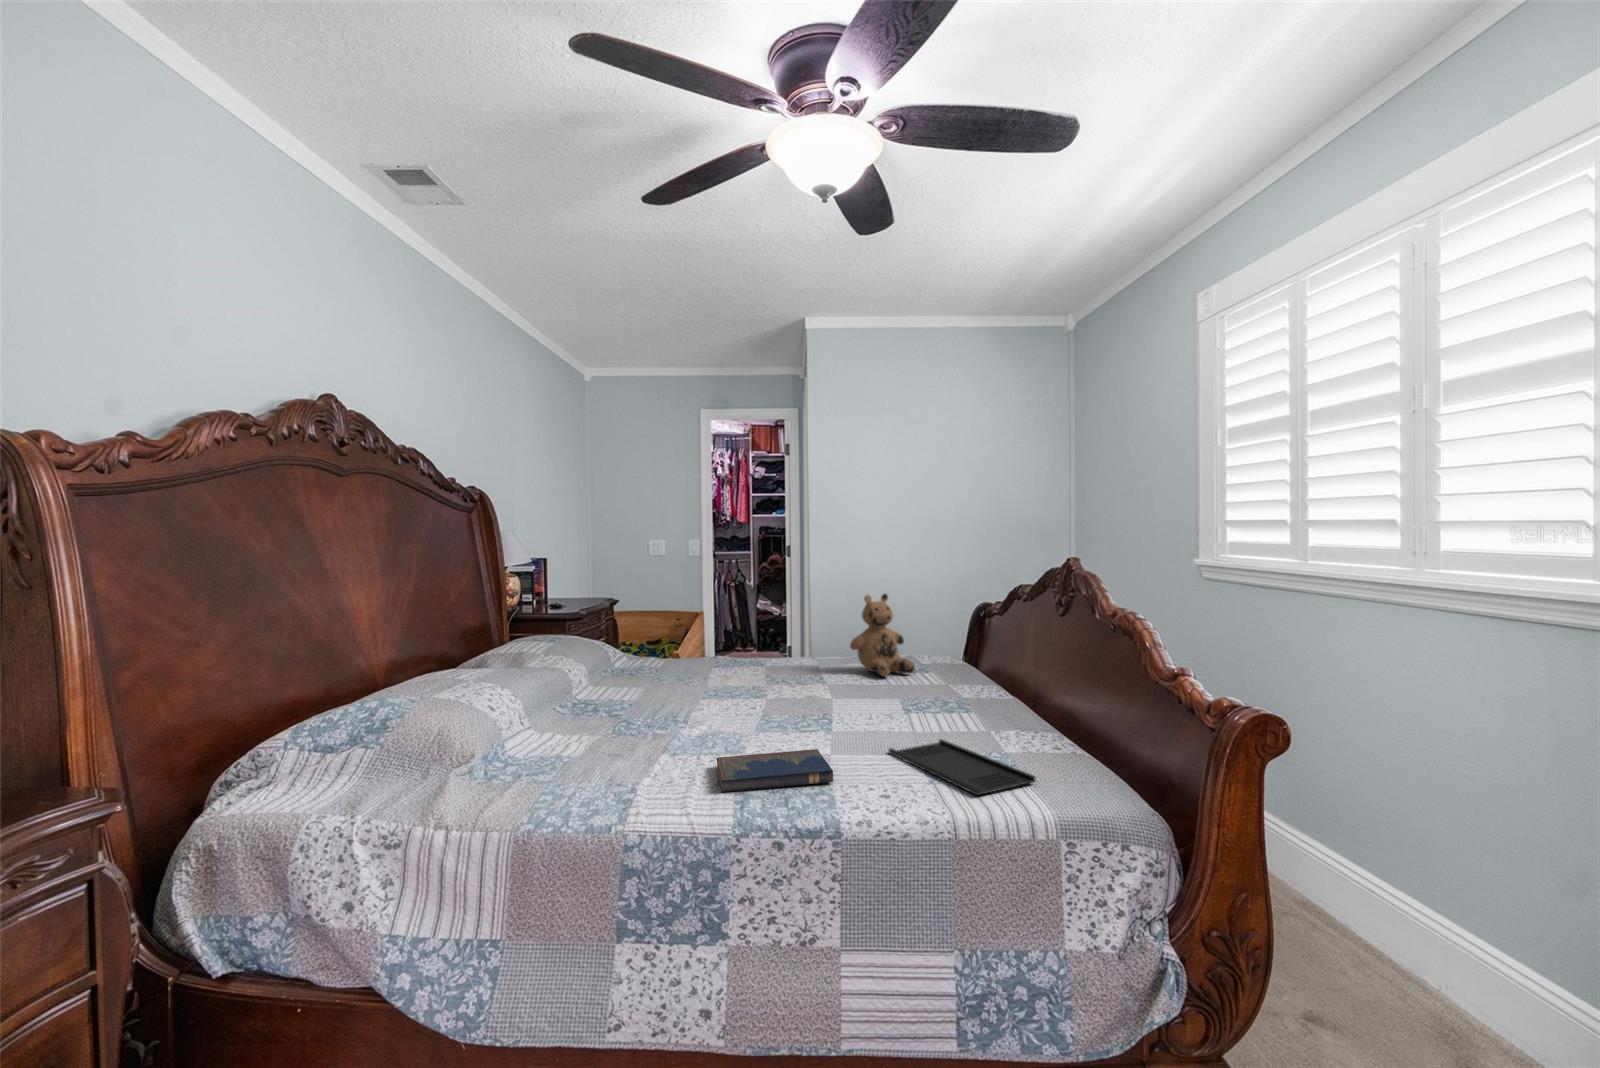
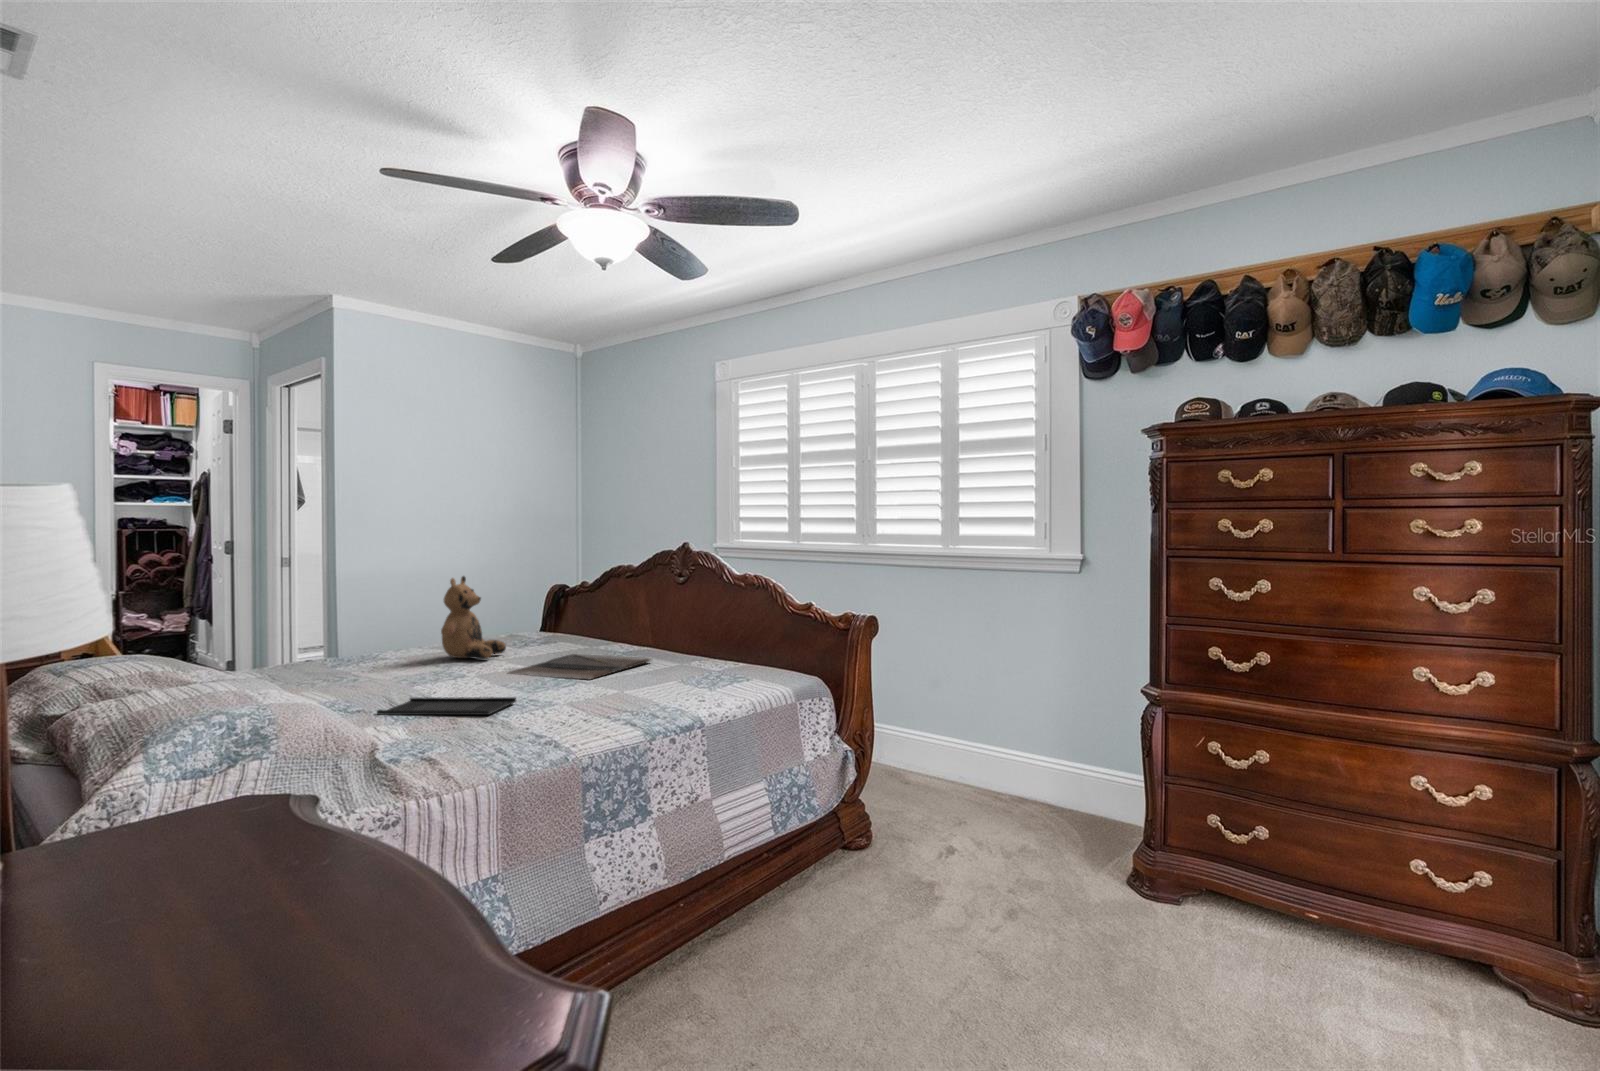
laptop: none [856,688,1002,726] -> present [508,654,653,680]
tray: present [889,739,1036,795] -> present [377,697,516,715]
hardcover book: present [716,749,833,792] -> none [546,692,651,724]

